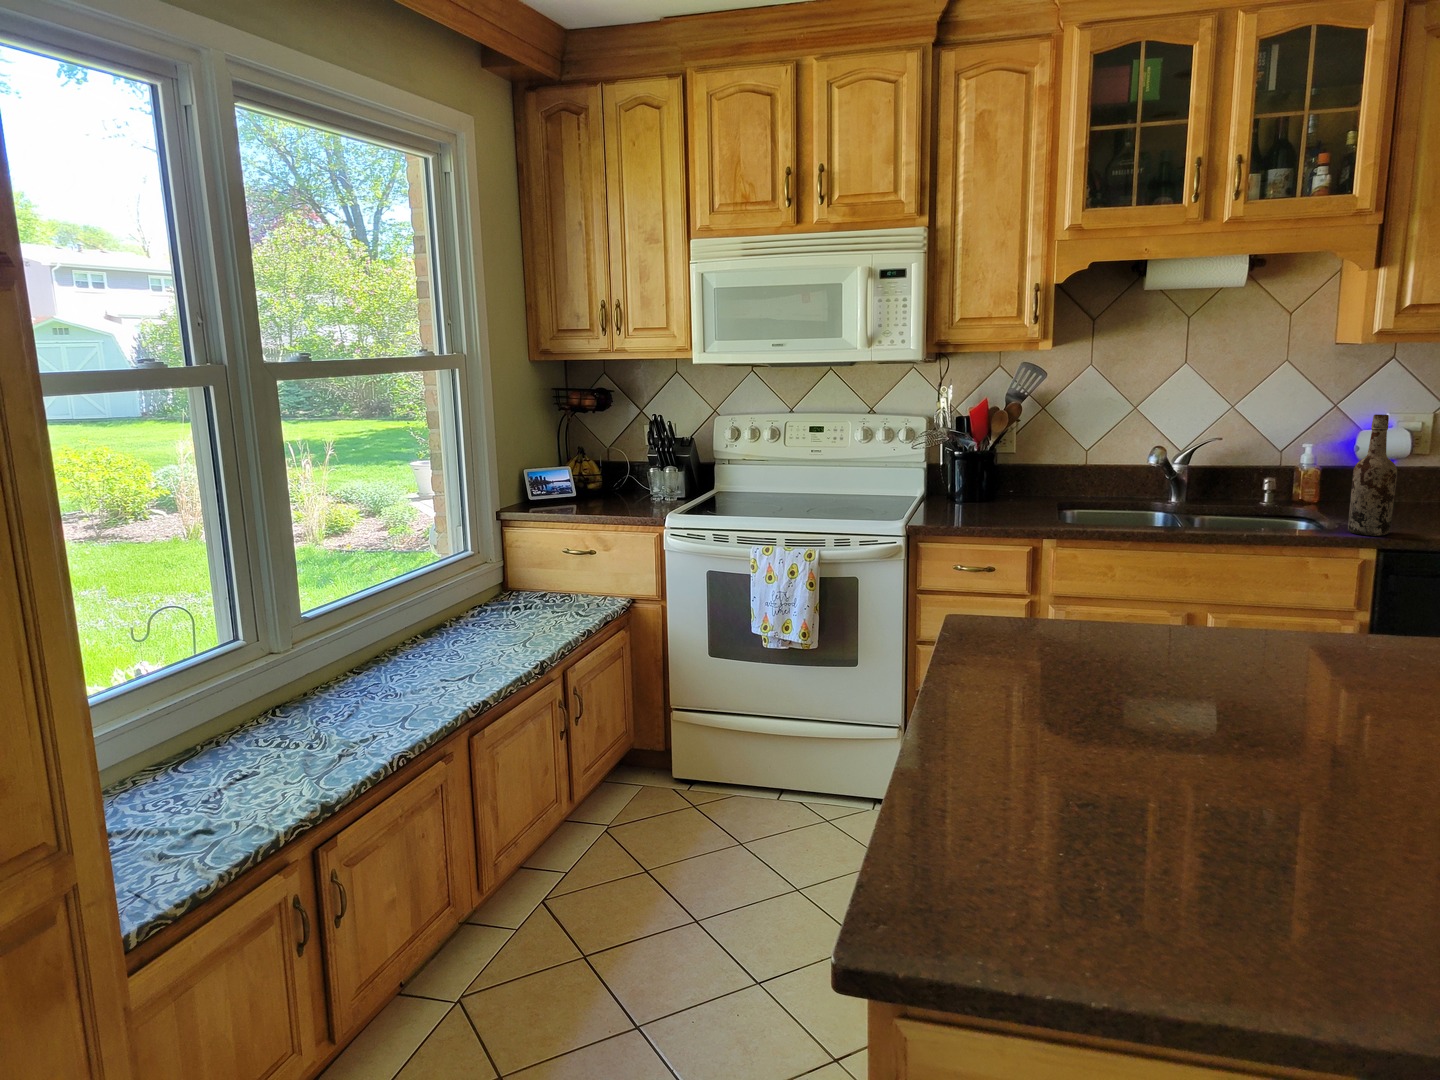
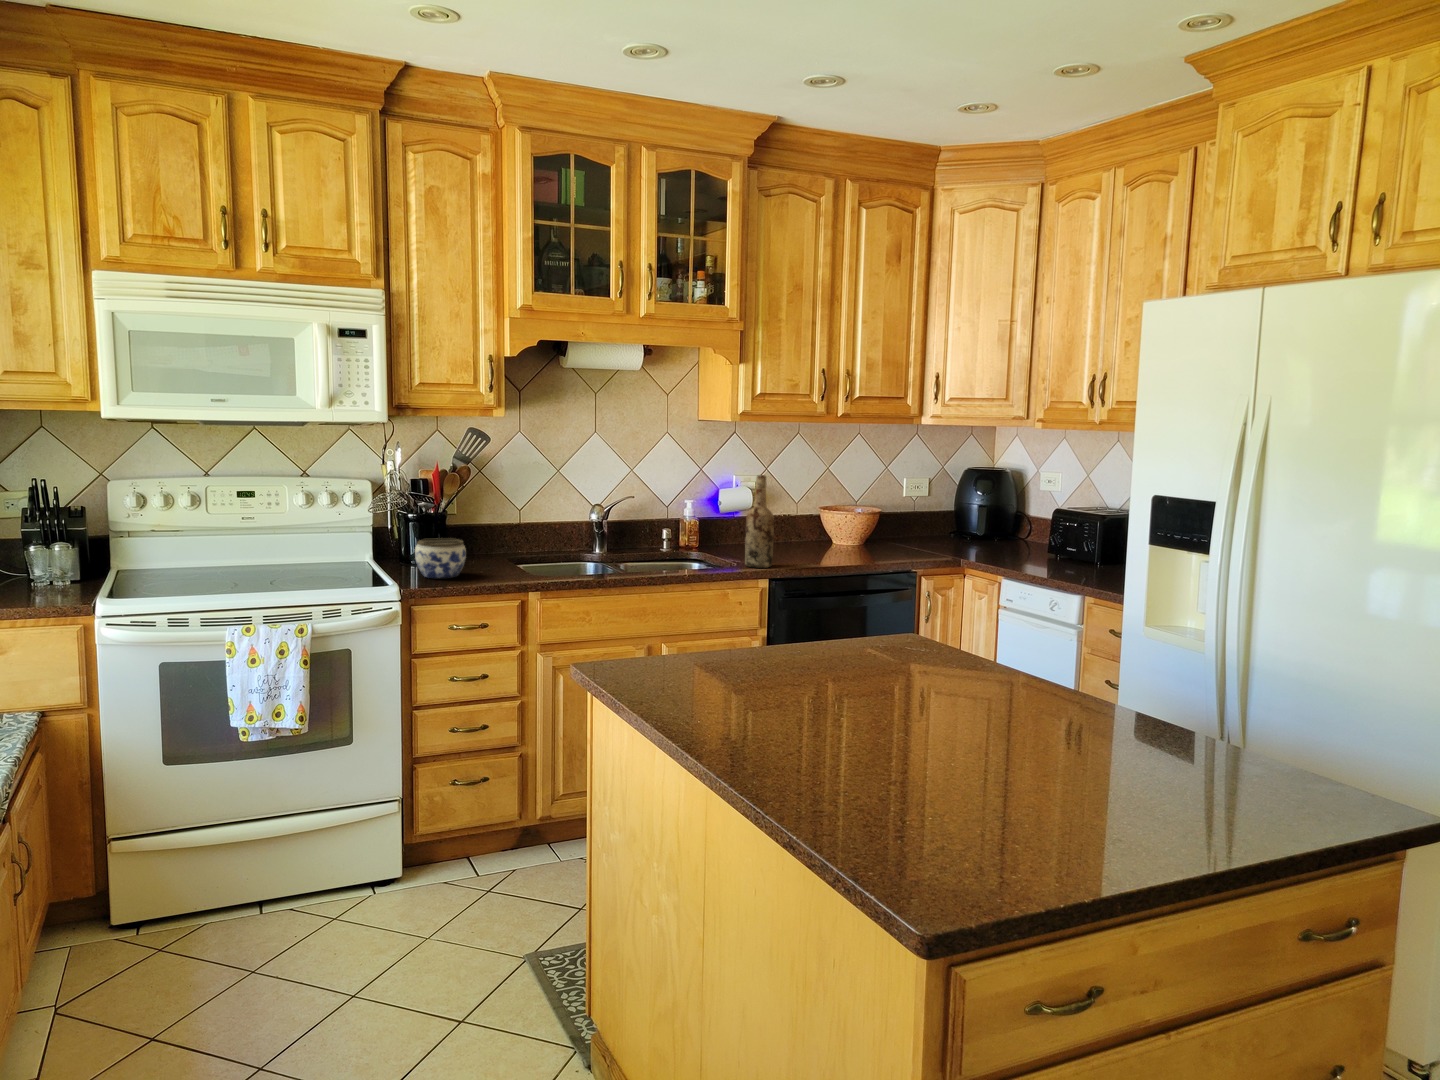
jar: none [939,477,990,517] -> present [415,538,466,578]

